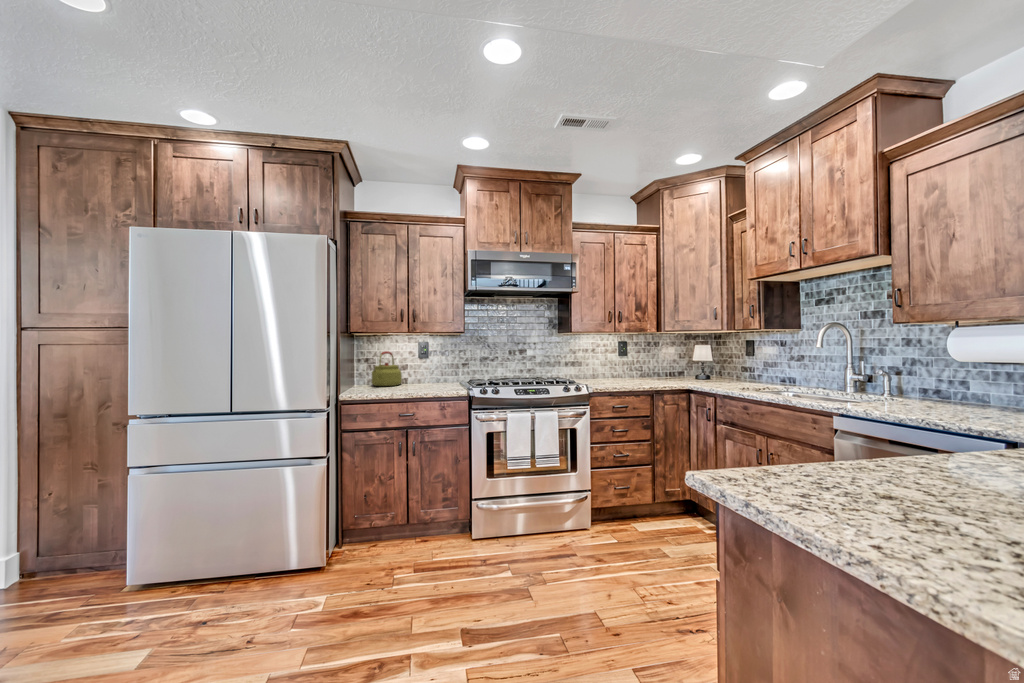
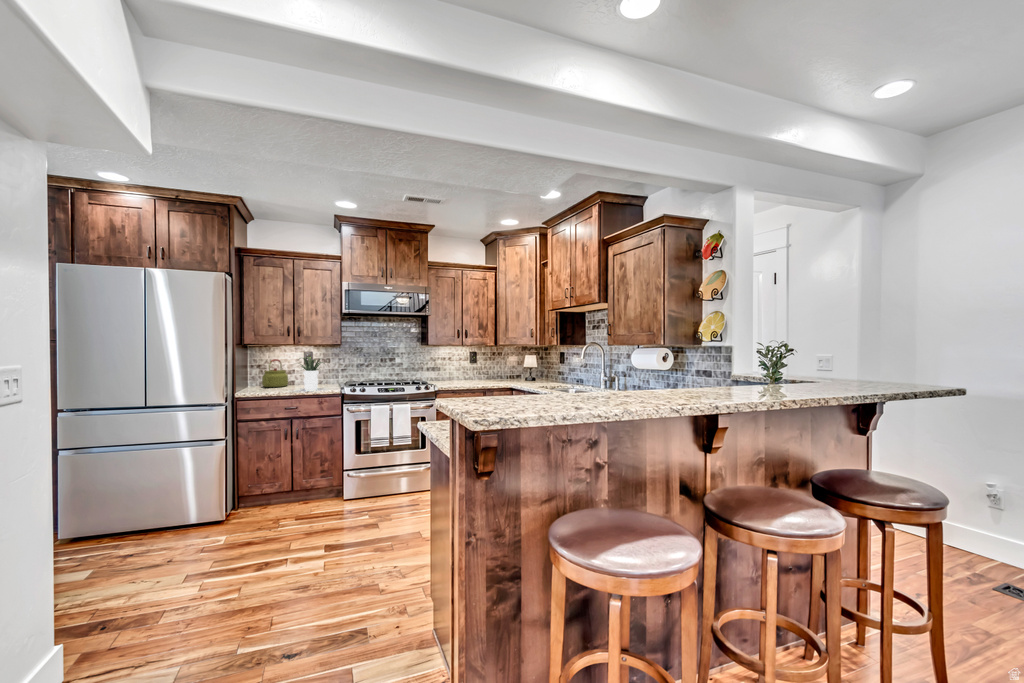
potted plant: none [402,348,456,391] -> present [299,357,325,390]

